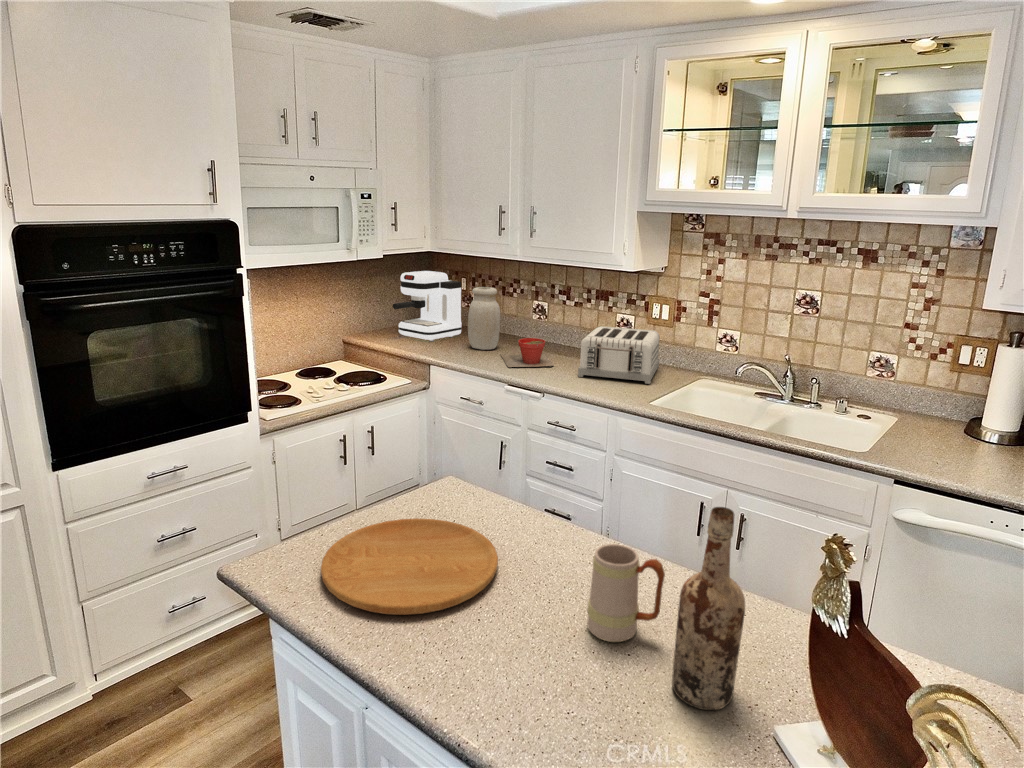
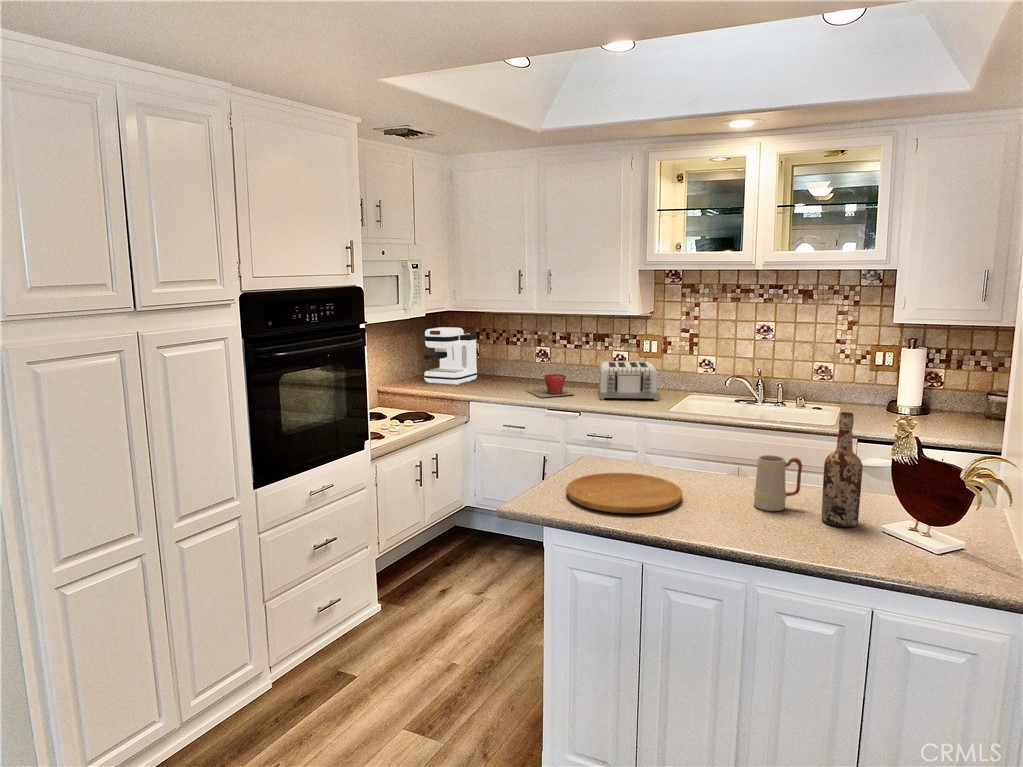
jar: present [468,287,500,350] -> none [492,336,519,388]

